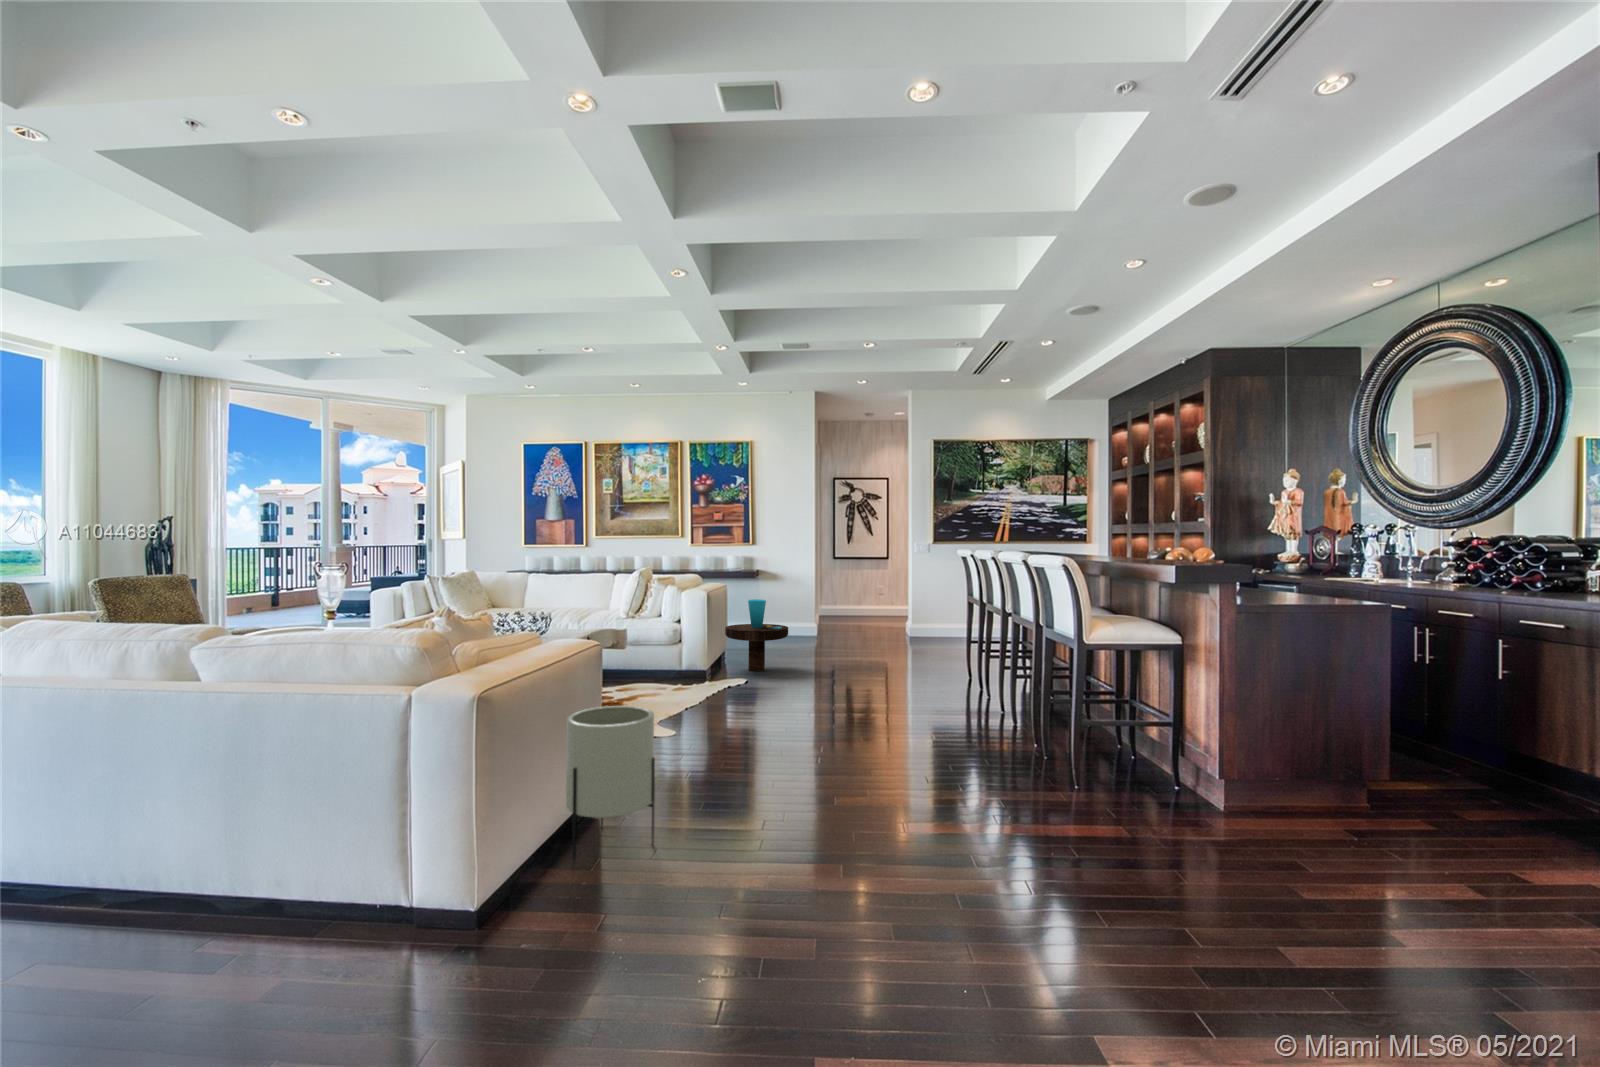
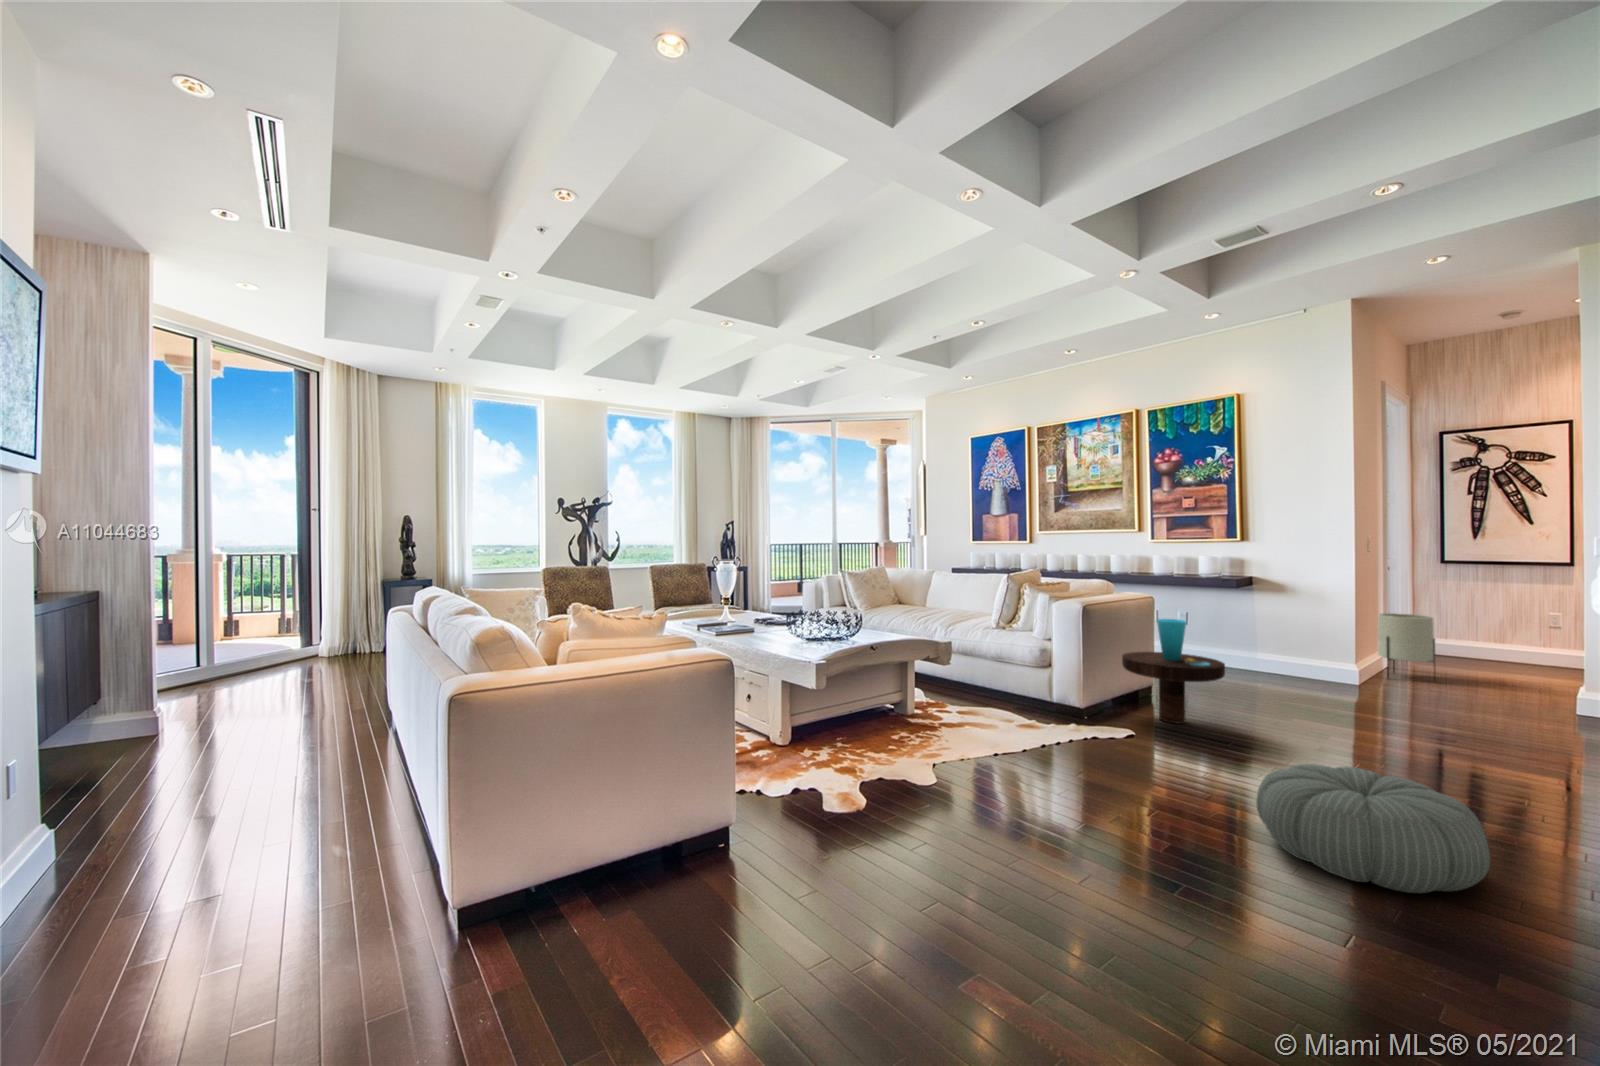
pouf: none [859,665,951,715] -> present [1256,764,1490,893]
planter: present [566,706,655,860] -> present [1378,613,1436,680]

